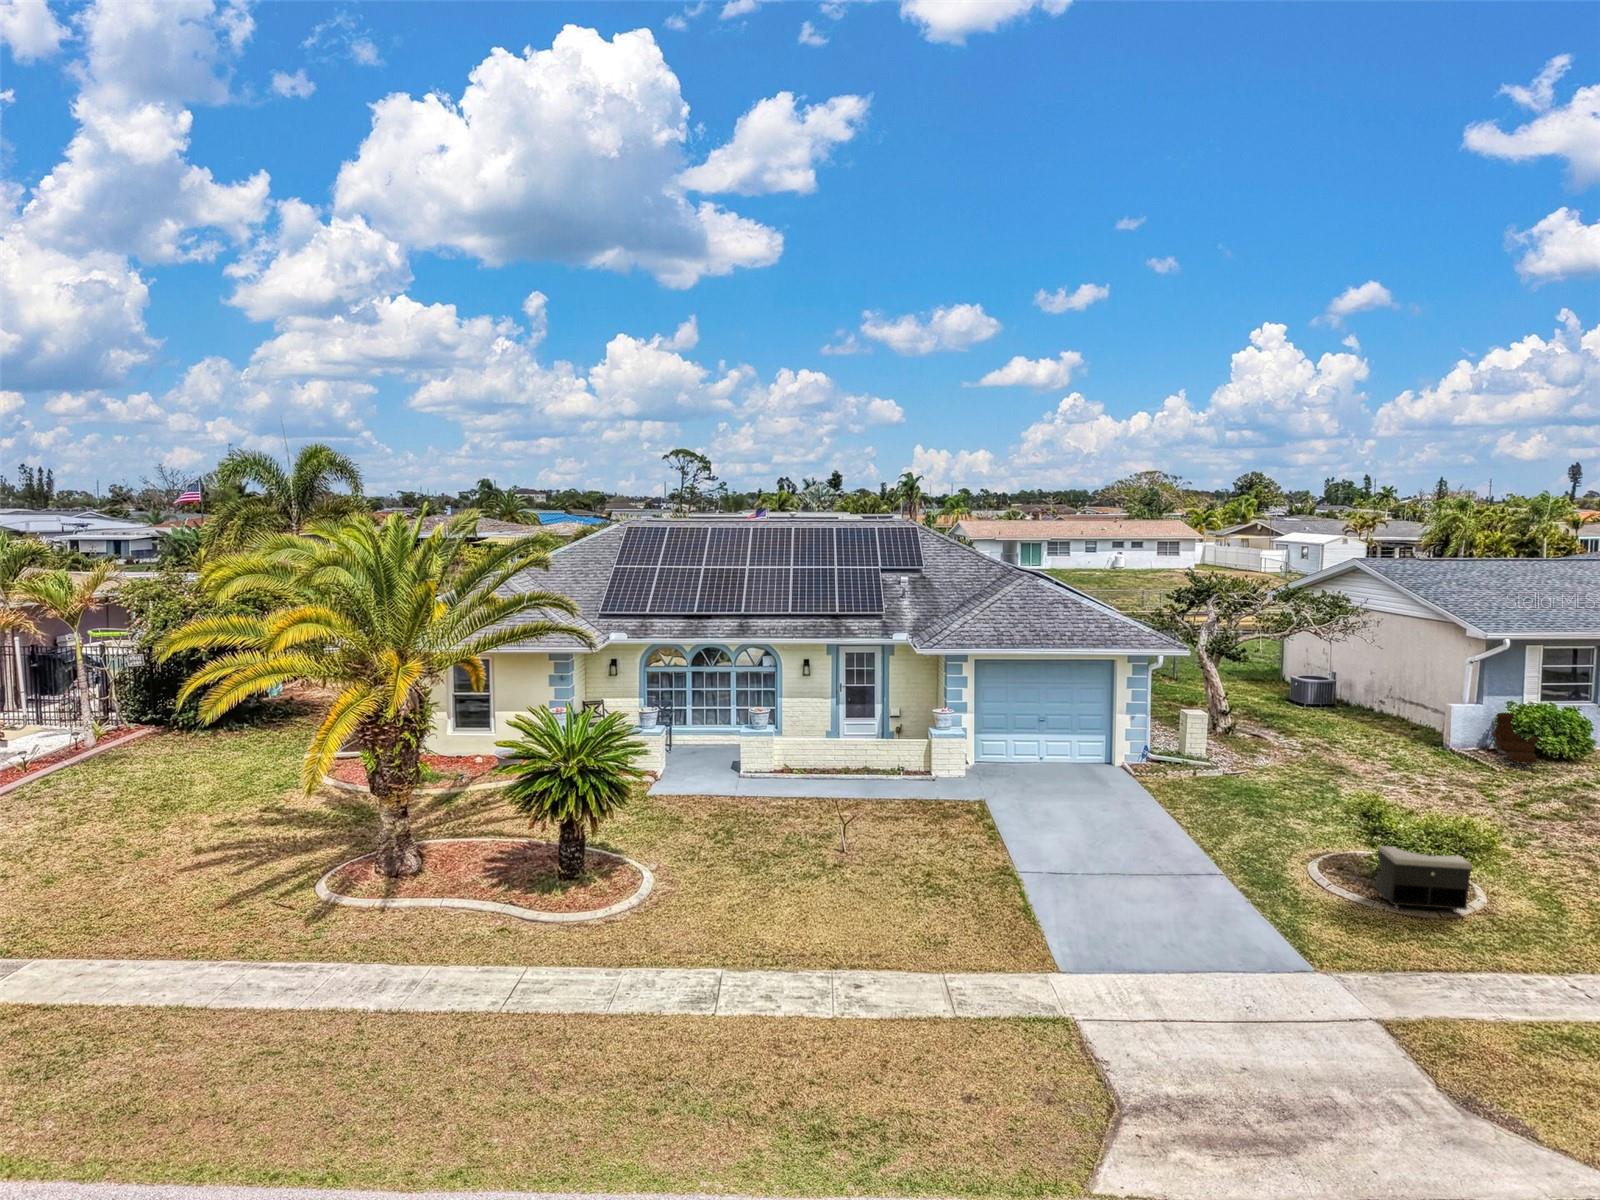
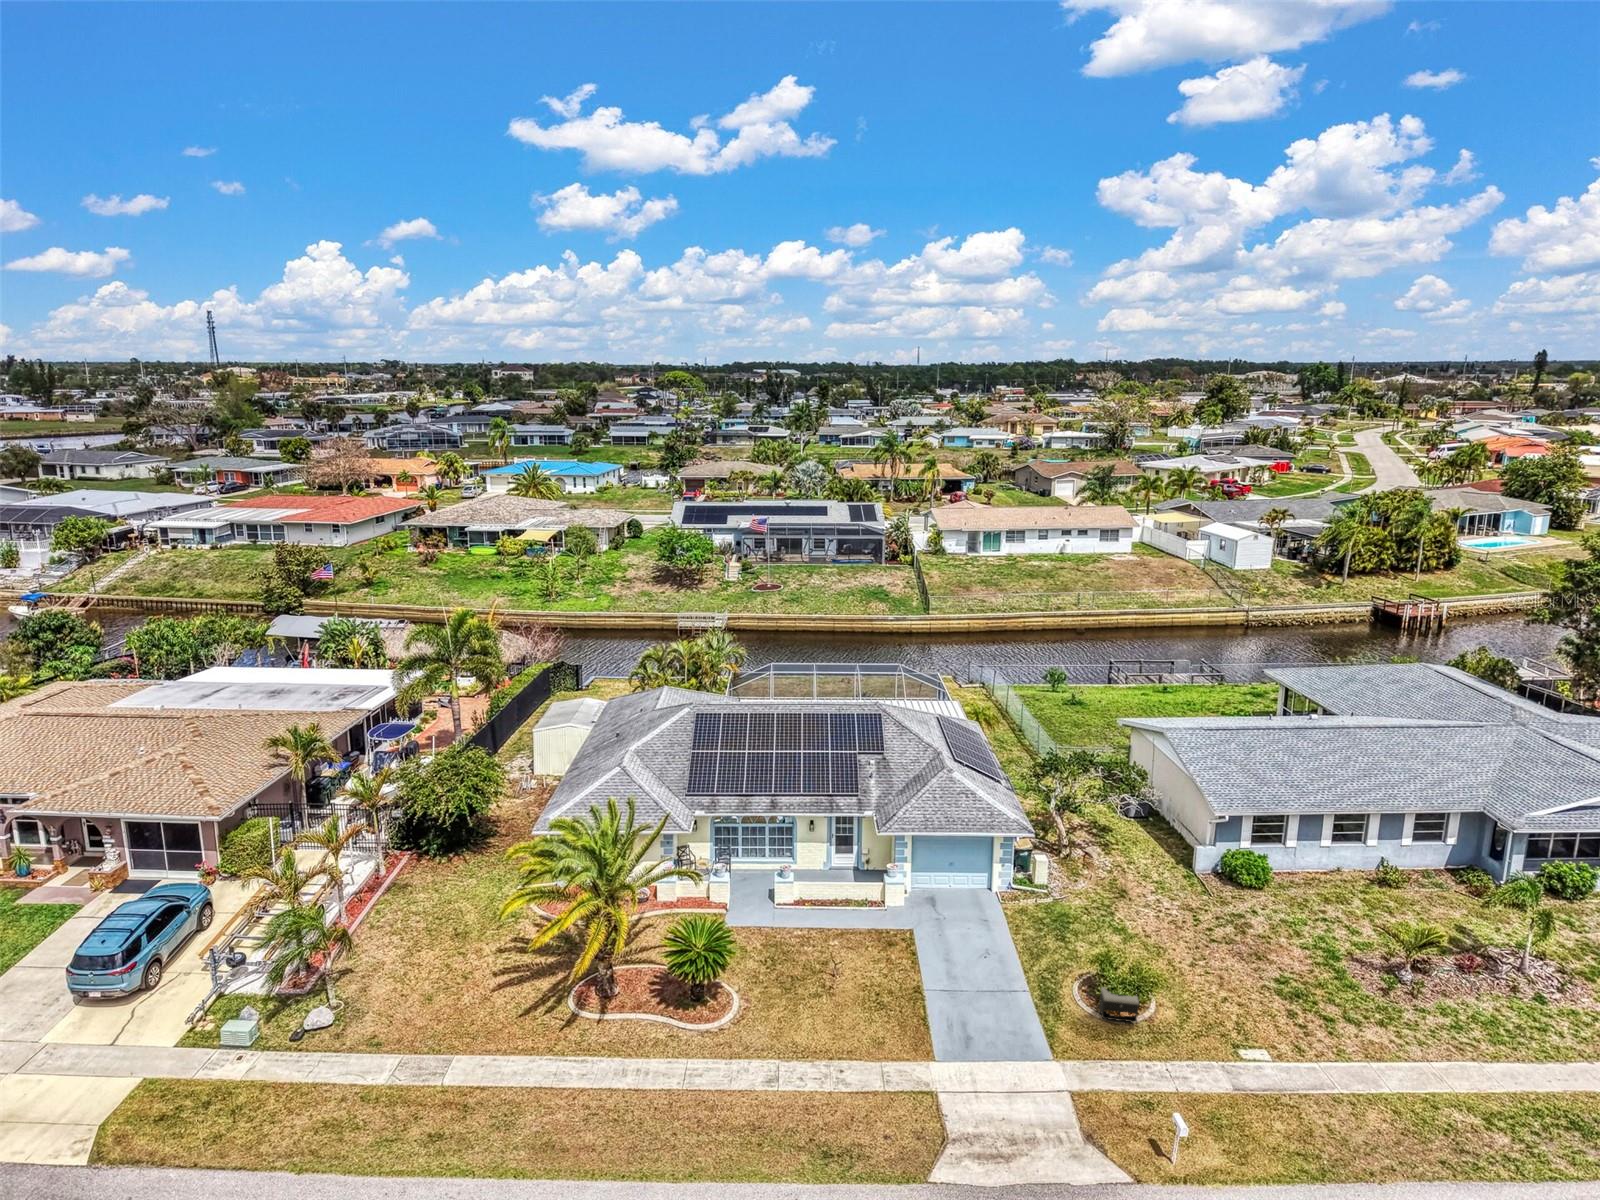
lounge chair: present [1492,713,1538,769] -> none [1219,857,1244,896]

